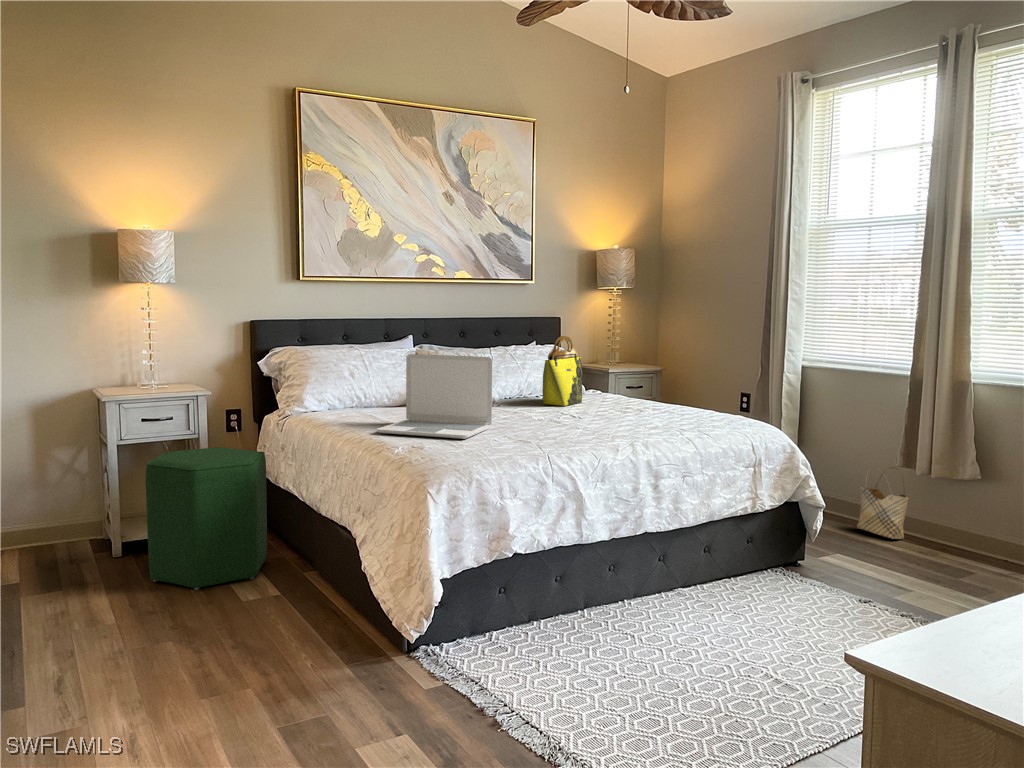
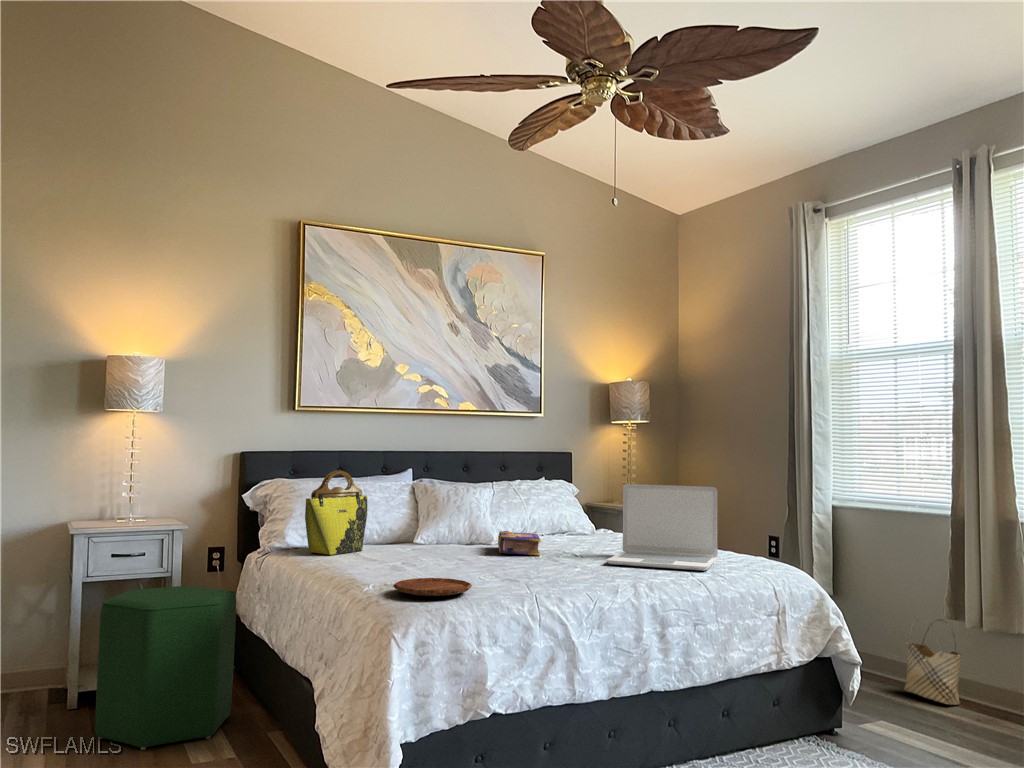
tote bag: present [543,336,582,406] -> present [305,470,367,555]
laptop: present [377,354,493,439] -> present [607,484,718,571]
book: none [501,394,542,416] -> present [498,531,541,556]
tray: none [421,439,491,456] -> present [393,578,472,596]

